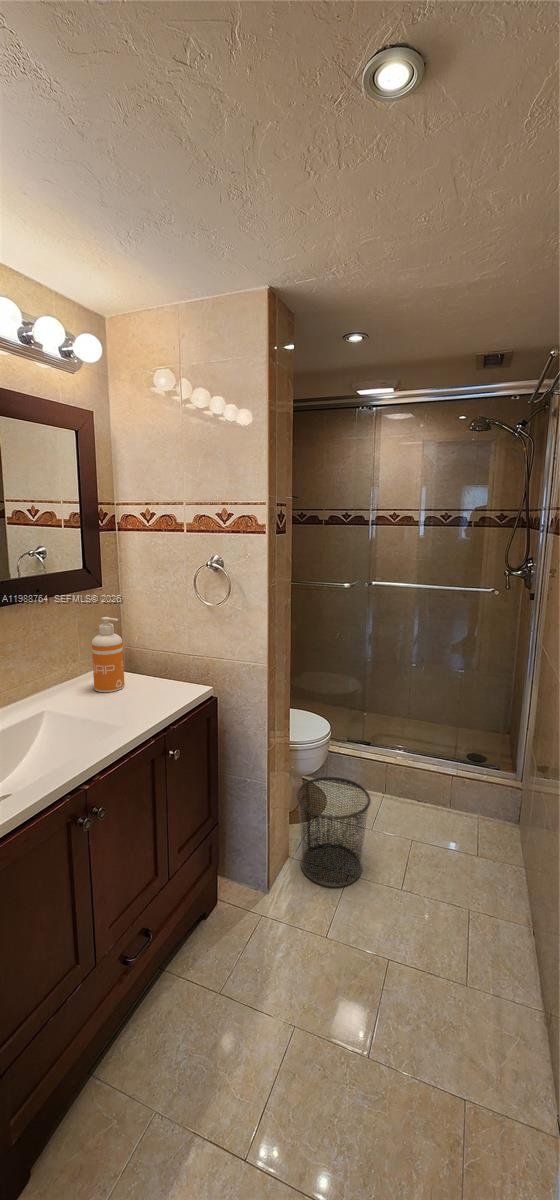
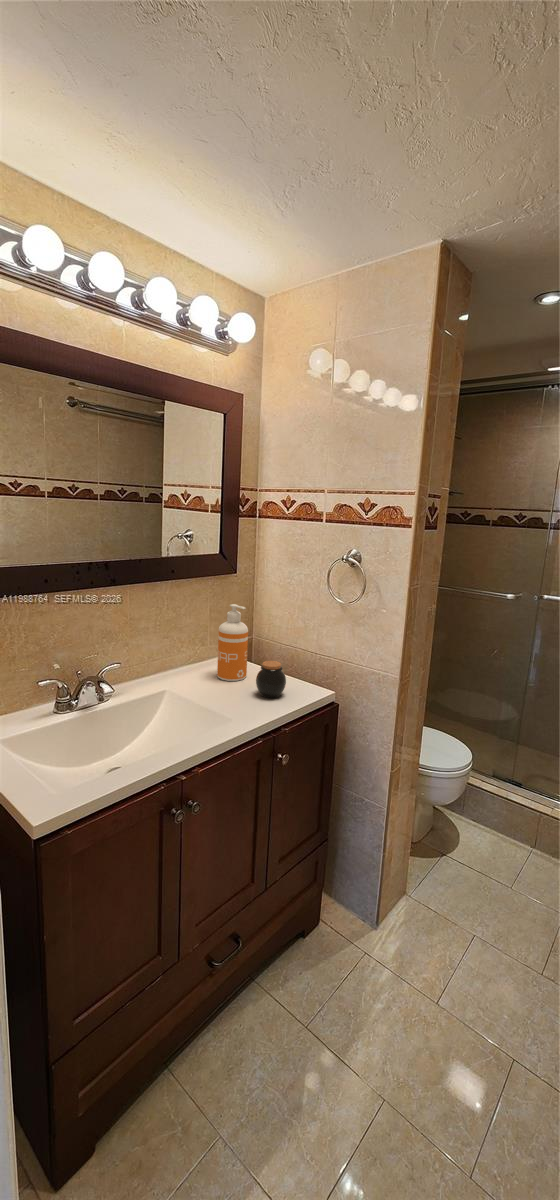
jar: none [138,666,167,701] -> present [256,661,286,698]
waste bin: present [297,777,371,887] -> none [418,813,512,946]

